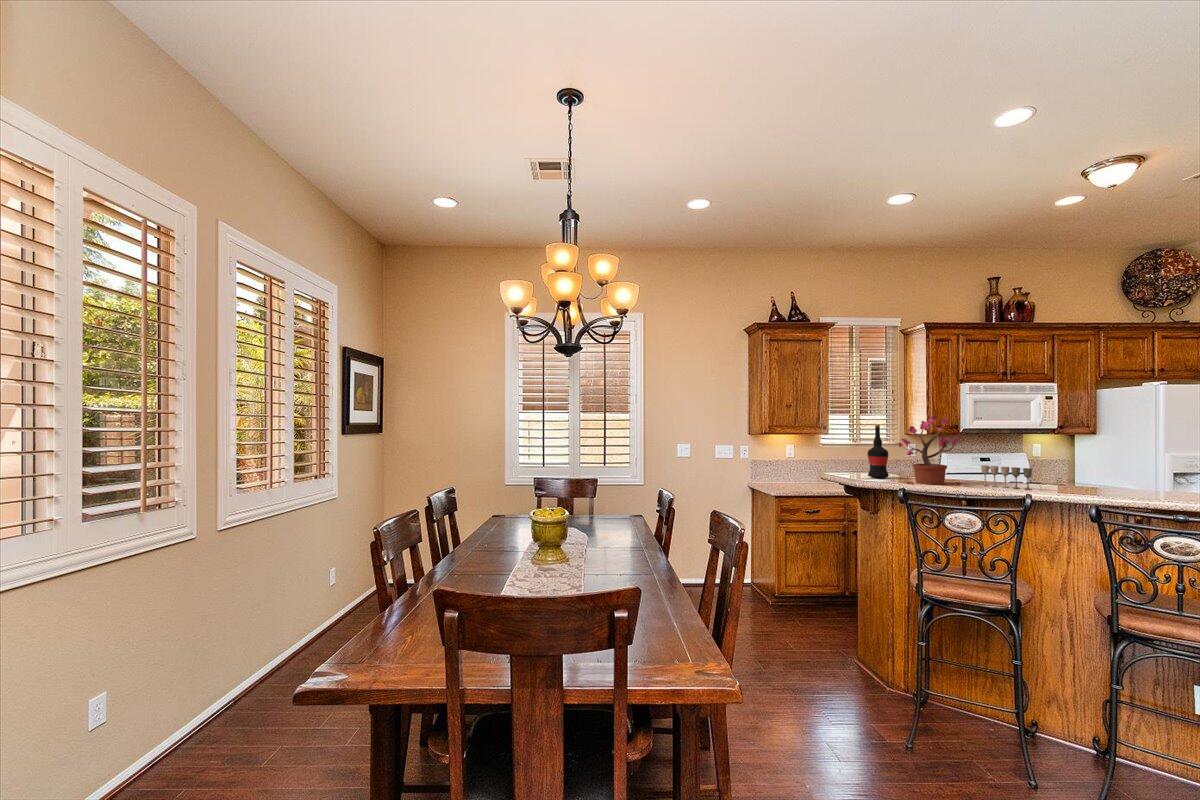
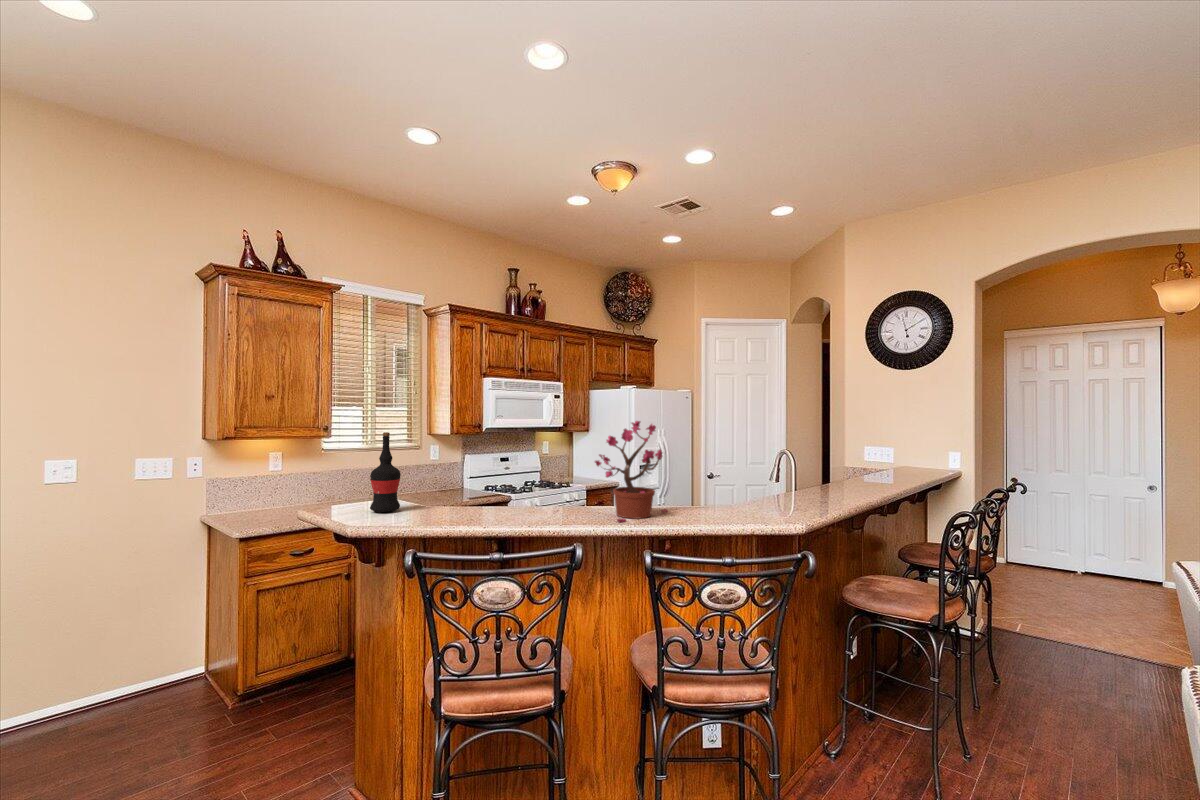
potted plant: present [898,415,962,484] -> present [595,421,668,522]
wine glass: present [981,465,1032,490] -> none [515,486,571,516]

